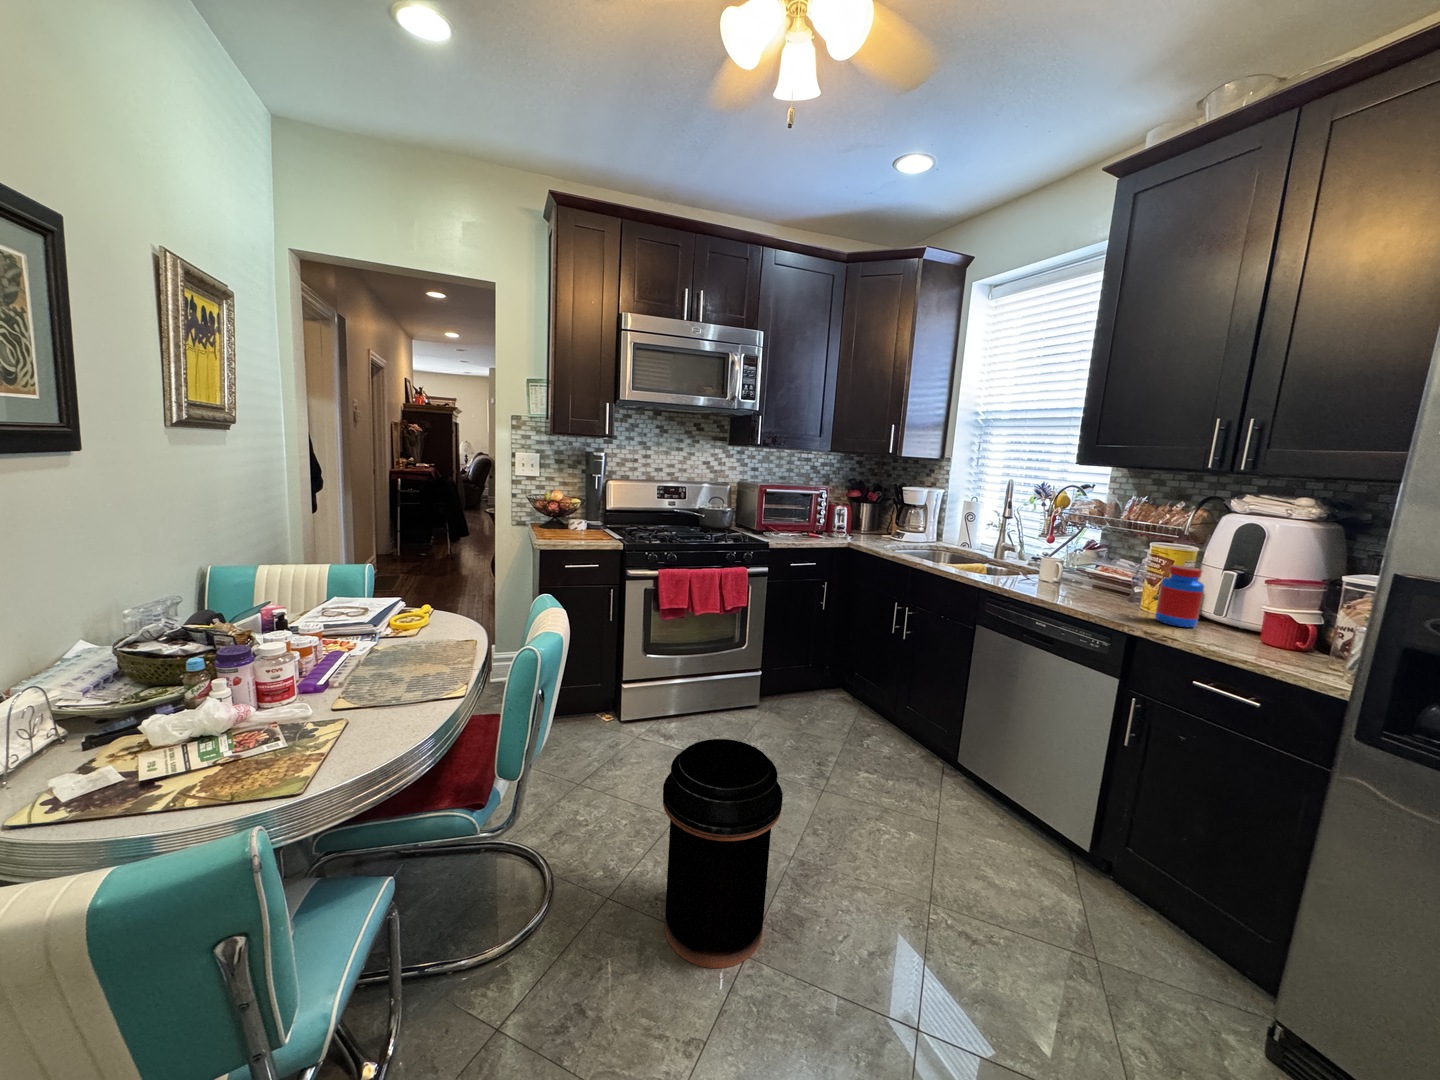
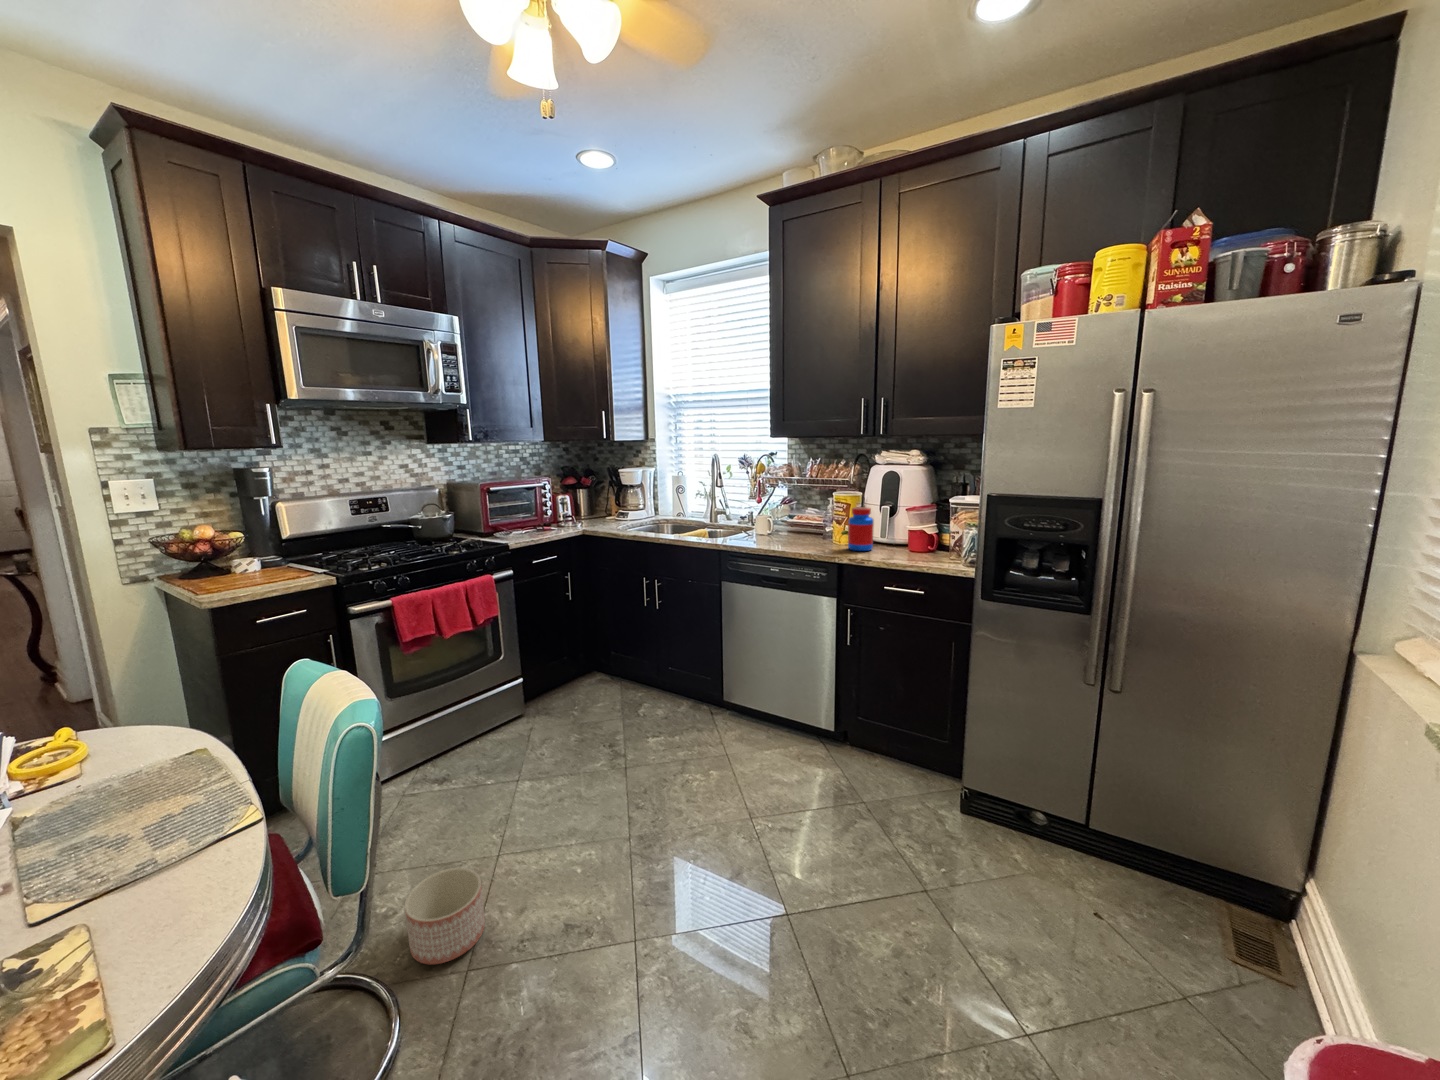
trash can: present [663,739,783,968] -> none [521,743,644,971]
planter: none [574,808,638,887] -> present [405,868,485,964]

